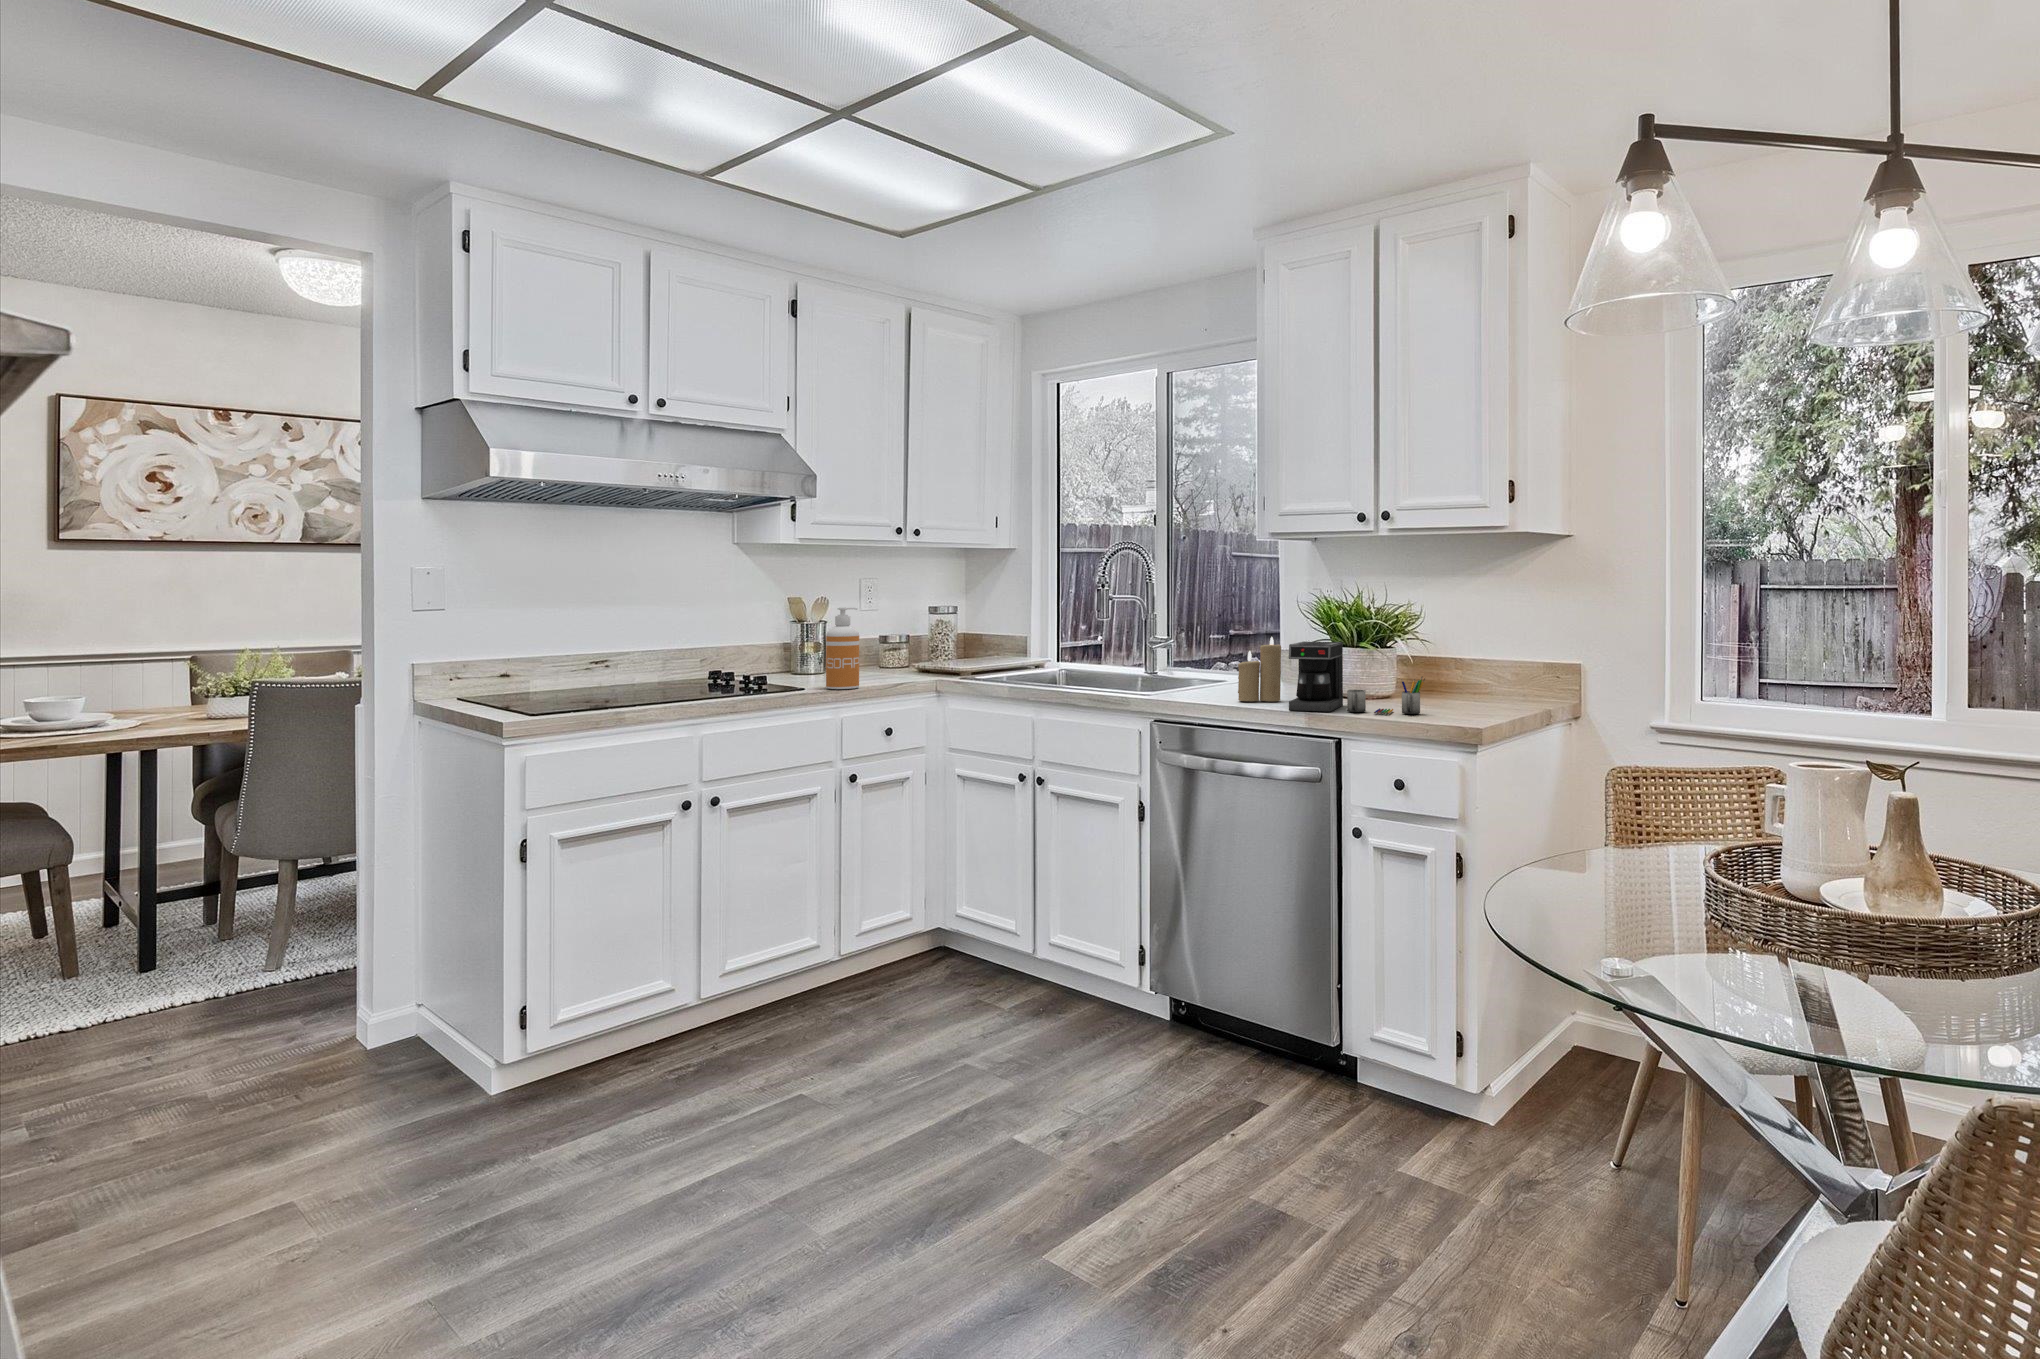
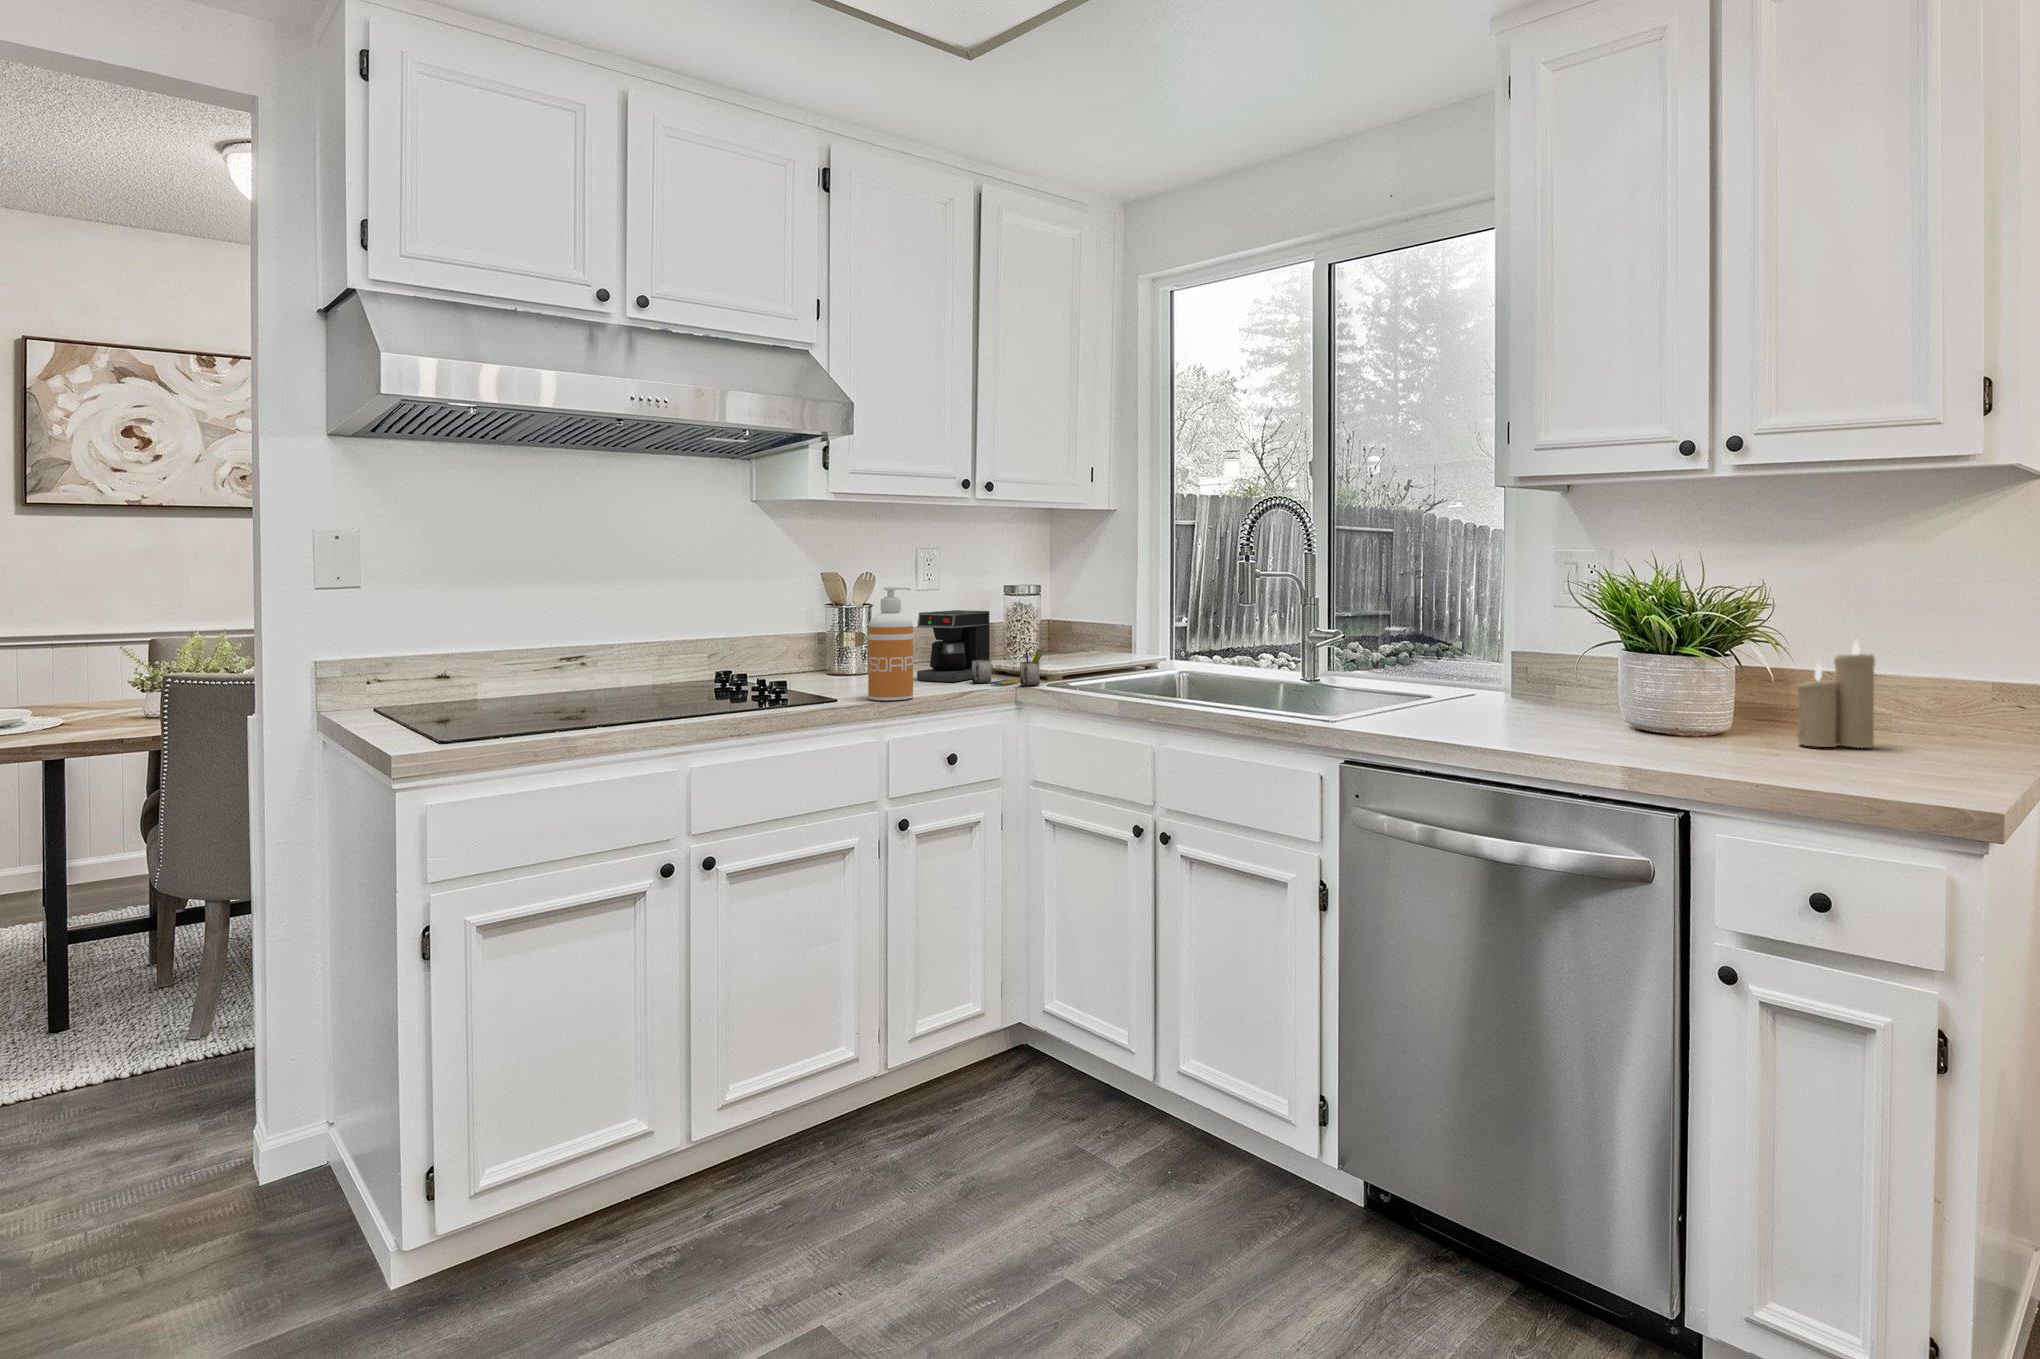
candle: present [1238,637,1281,701] -> present [1797,642,1875,748]
coffee maker: present [1289,642,1425,714] -> present [917,610,1043,685]

